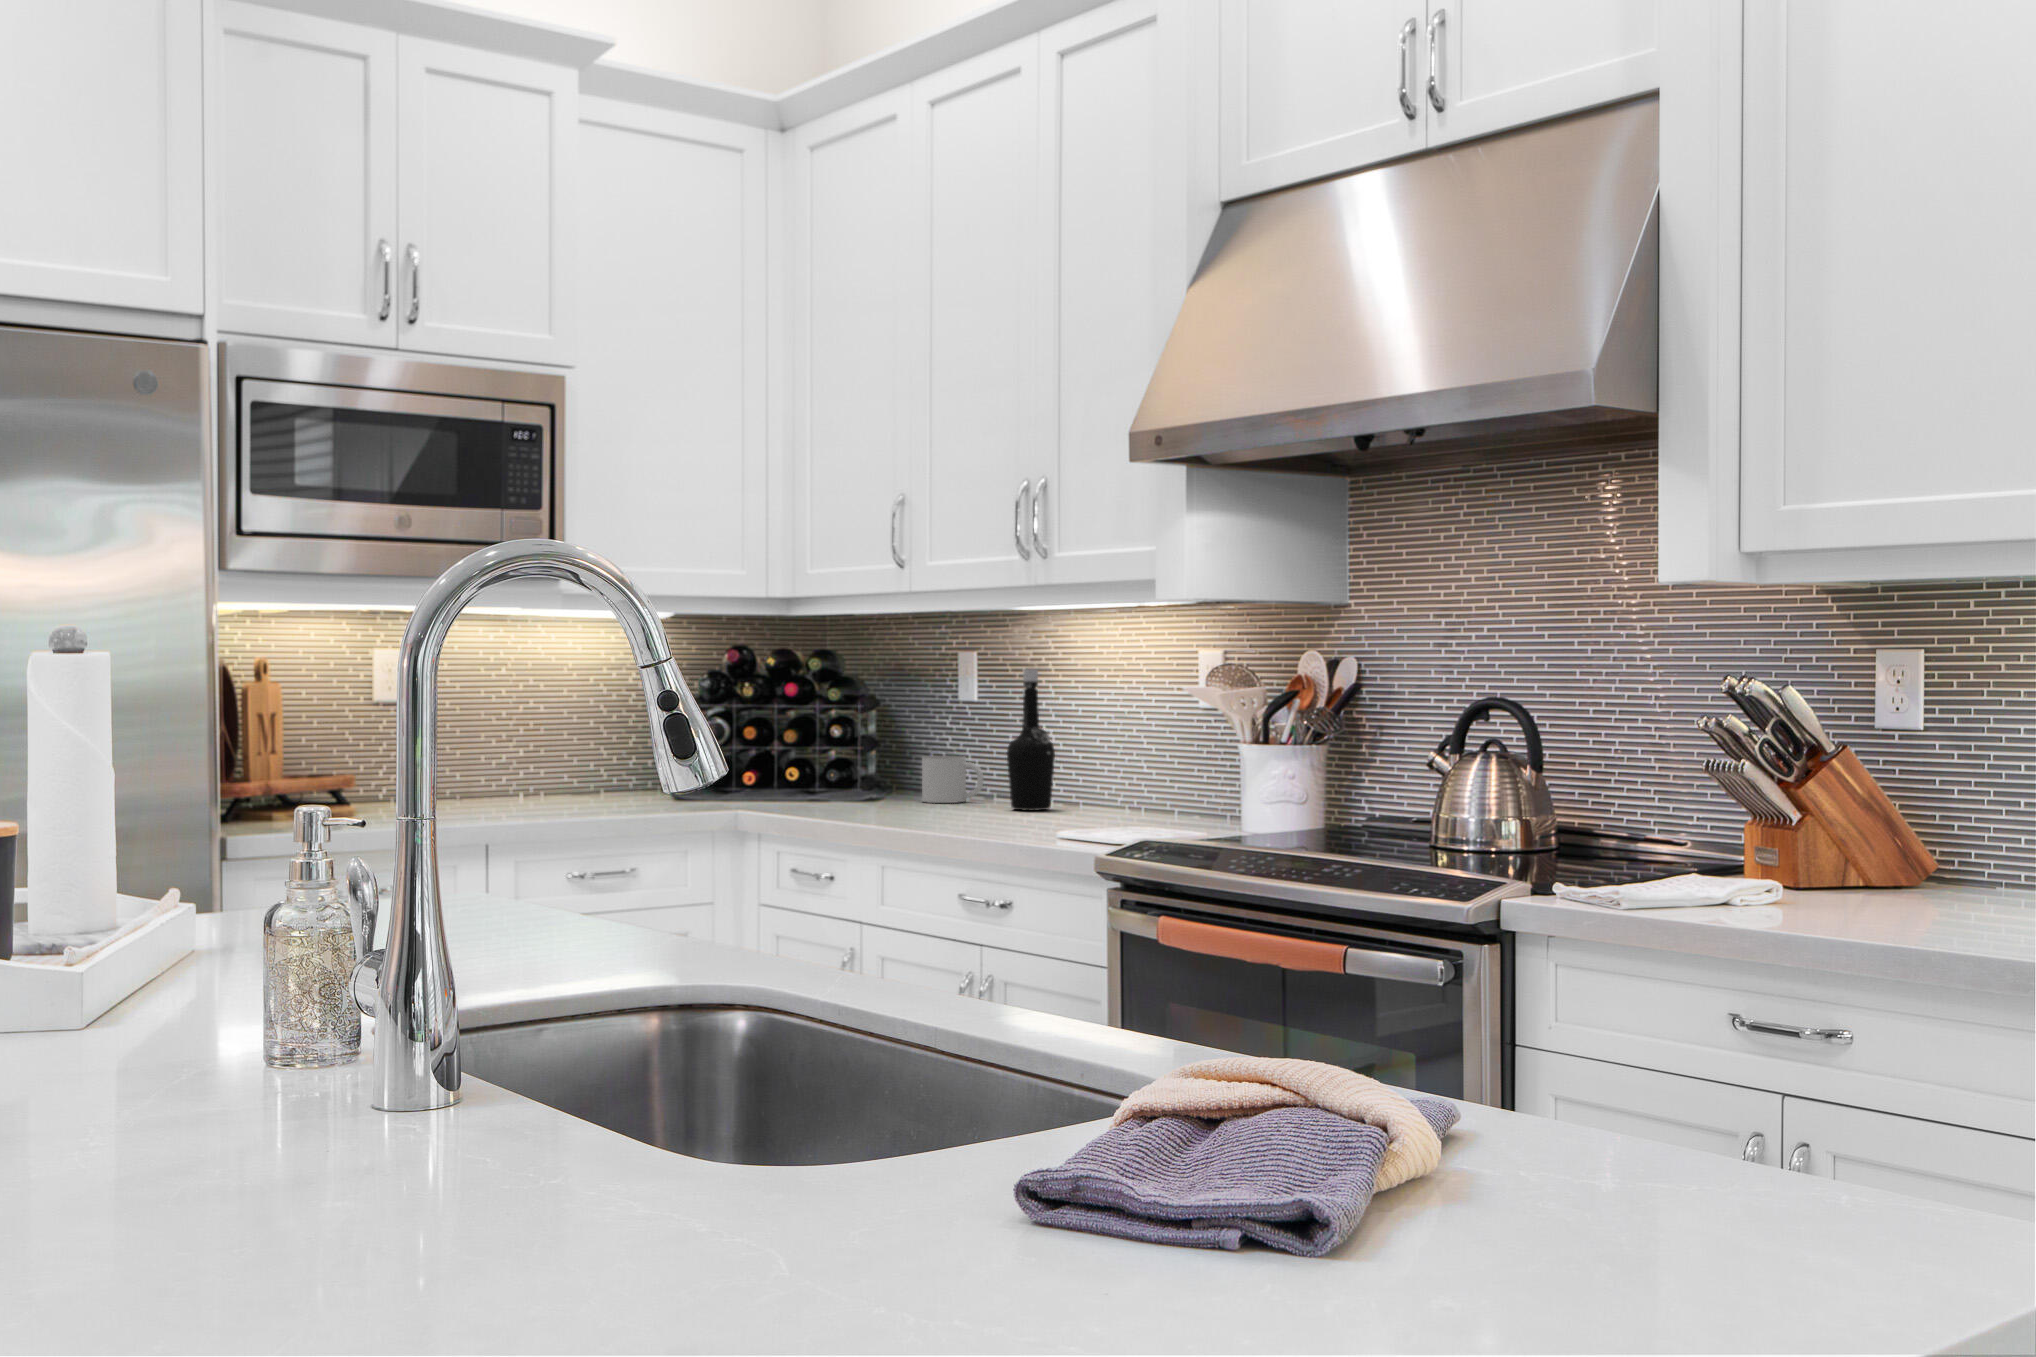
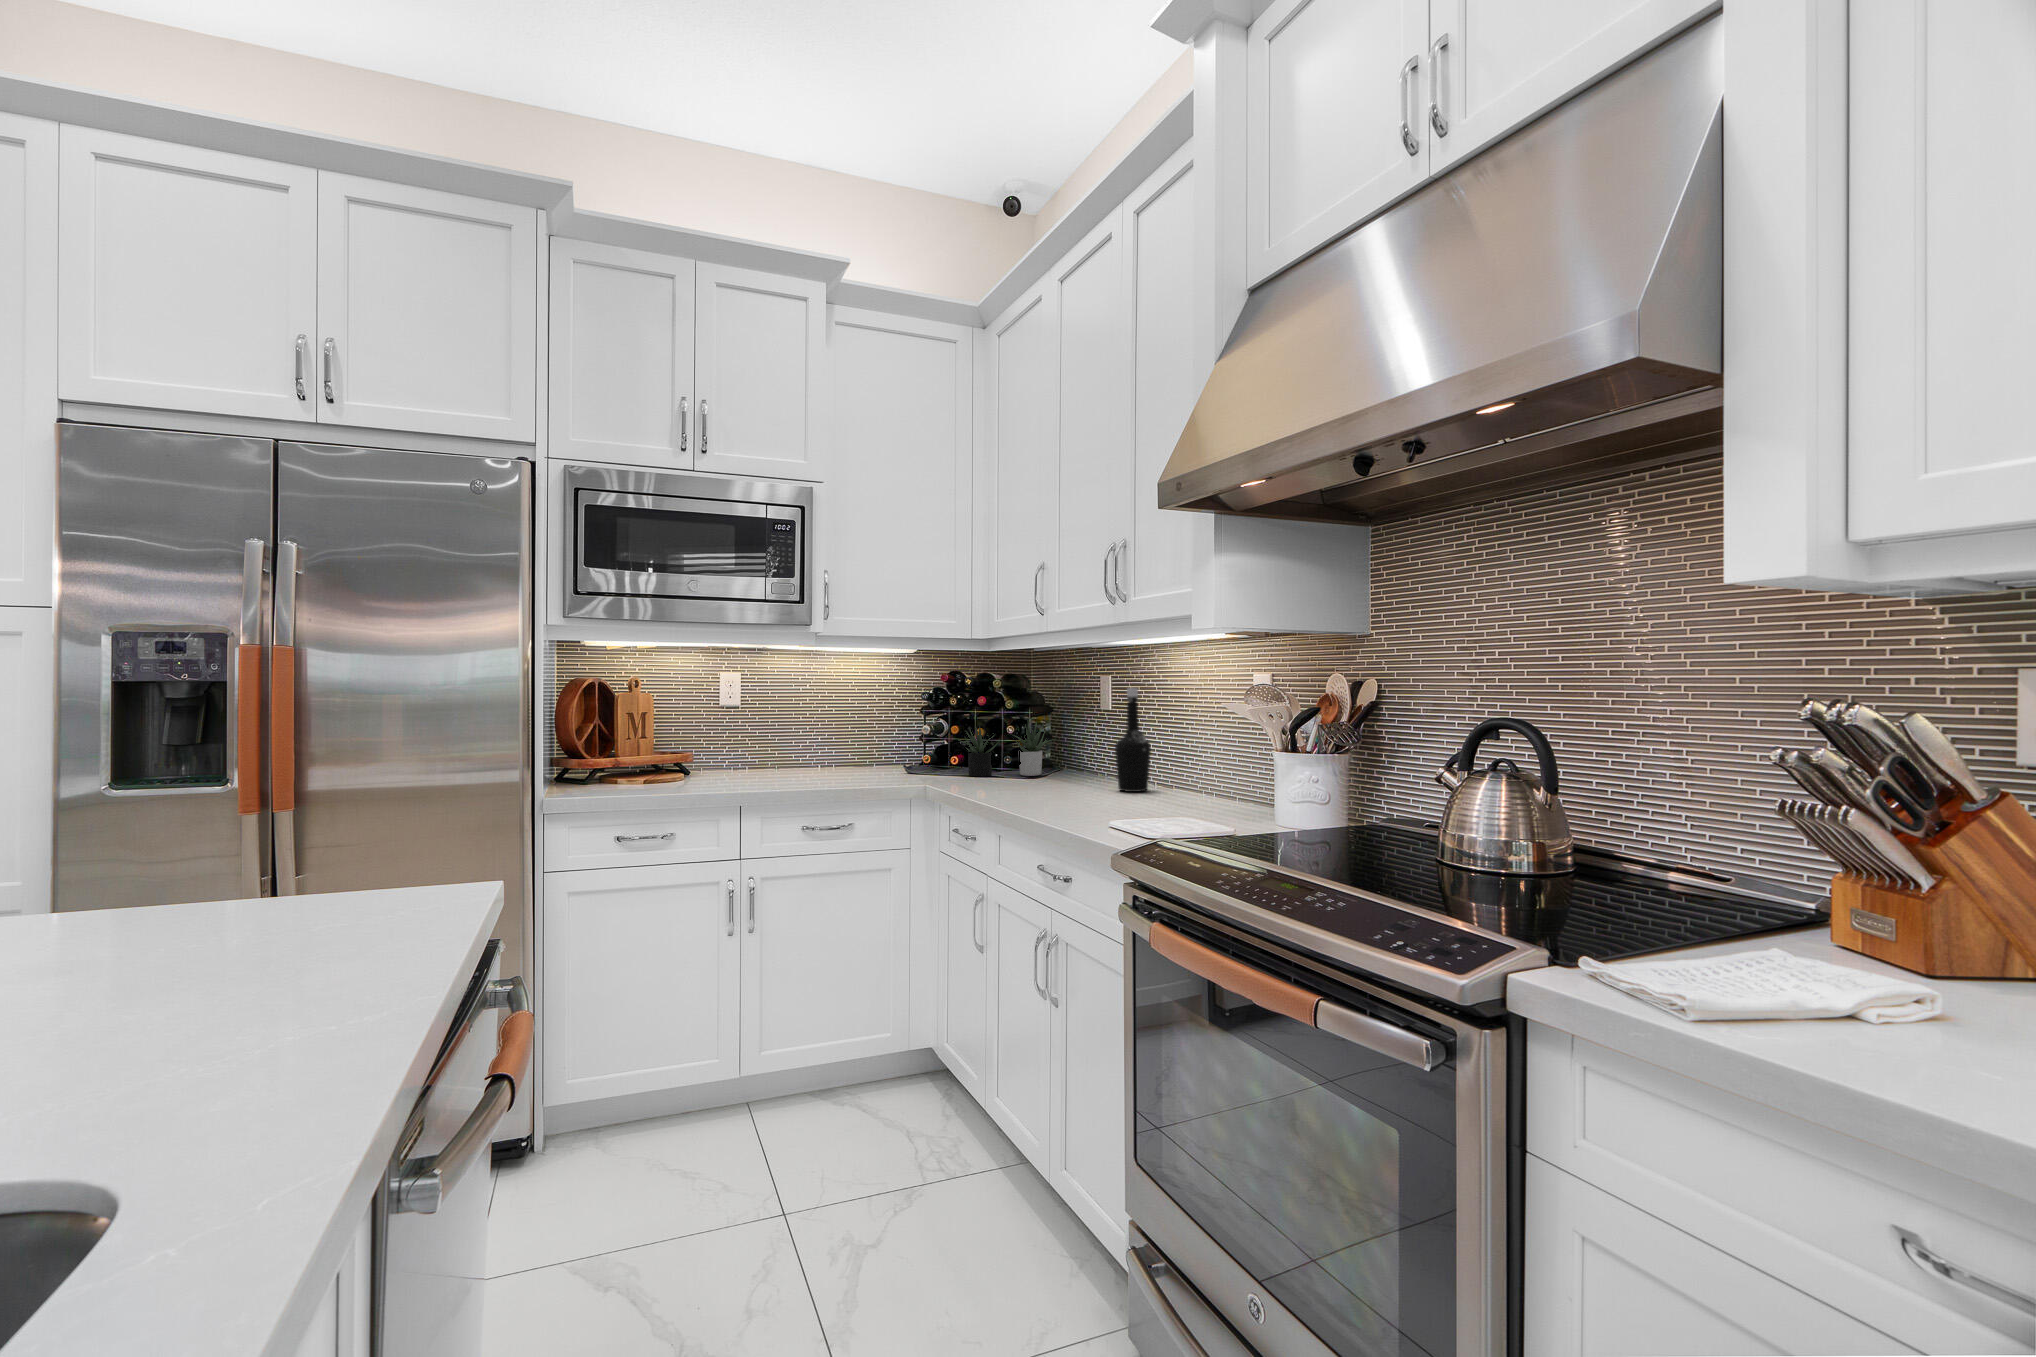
succulent plant: none [747,714,897,800] -> present [961,722,1052,777]
mug: present [922,756,983,803] -> none [1067,748,1109,782]

